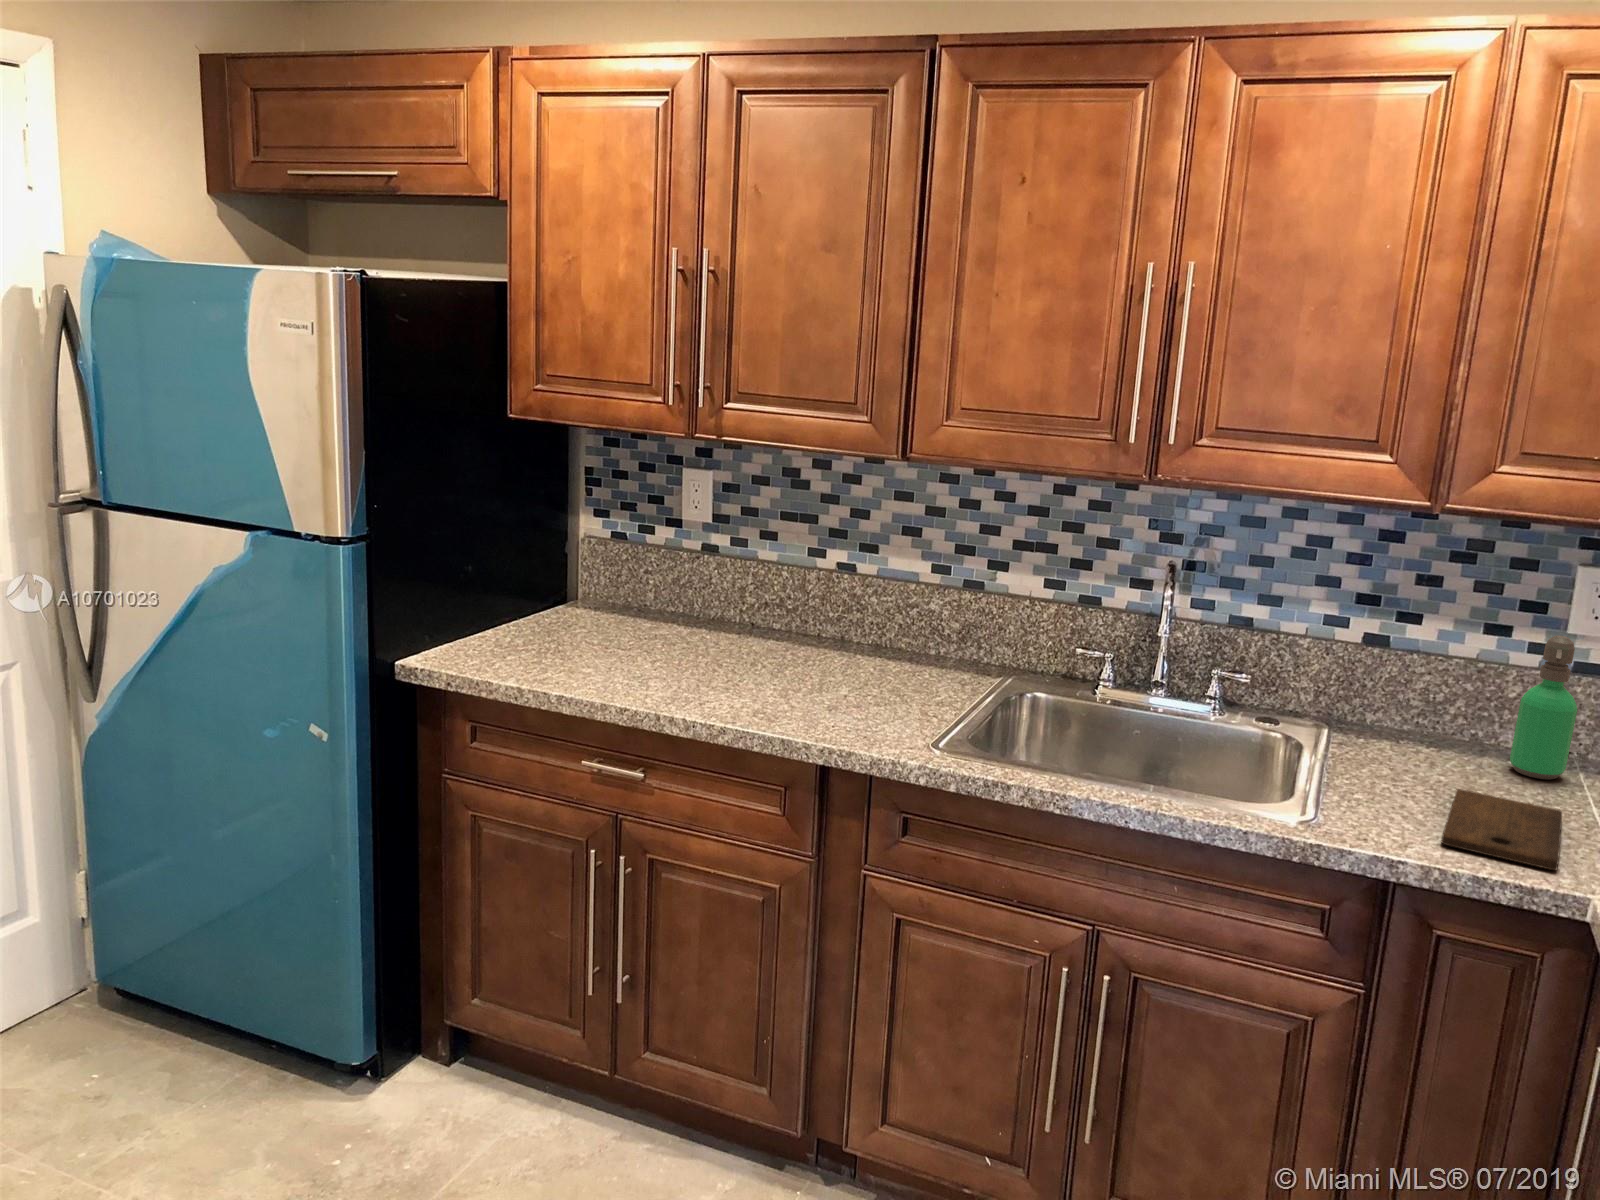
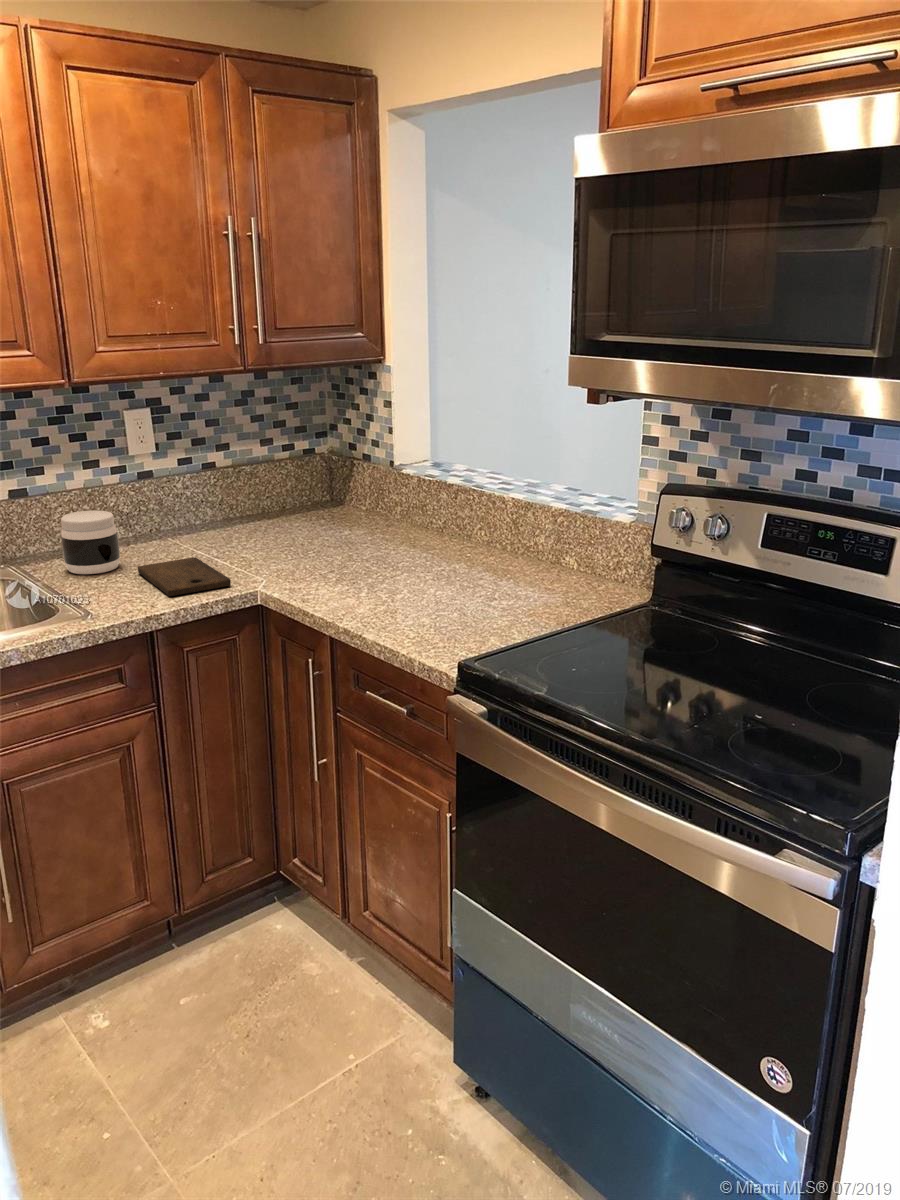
soap dispenser: present [1510,635,1577,779] -> none [129,456,166,549]
jar: none [1373,685,1464,781] -> present [61,510,120,574]

